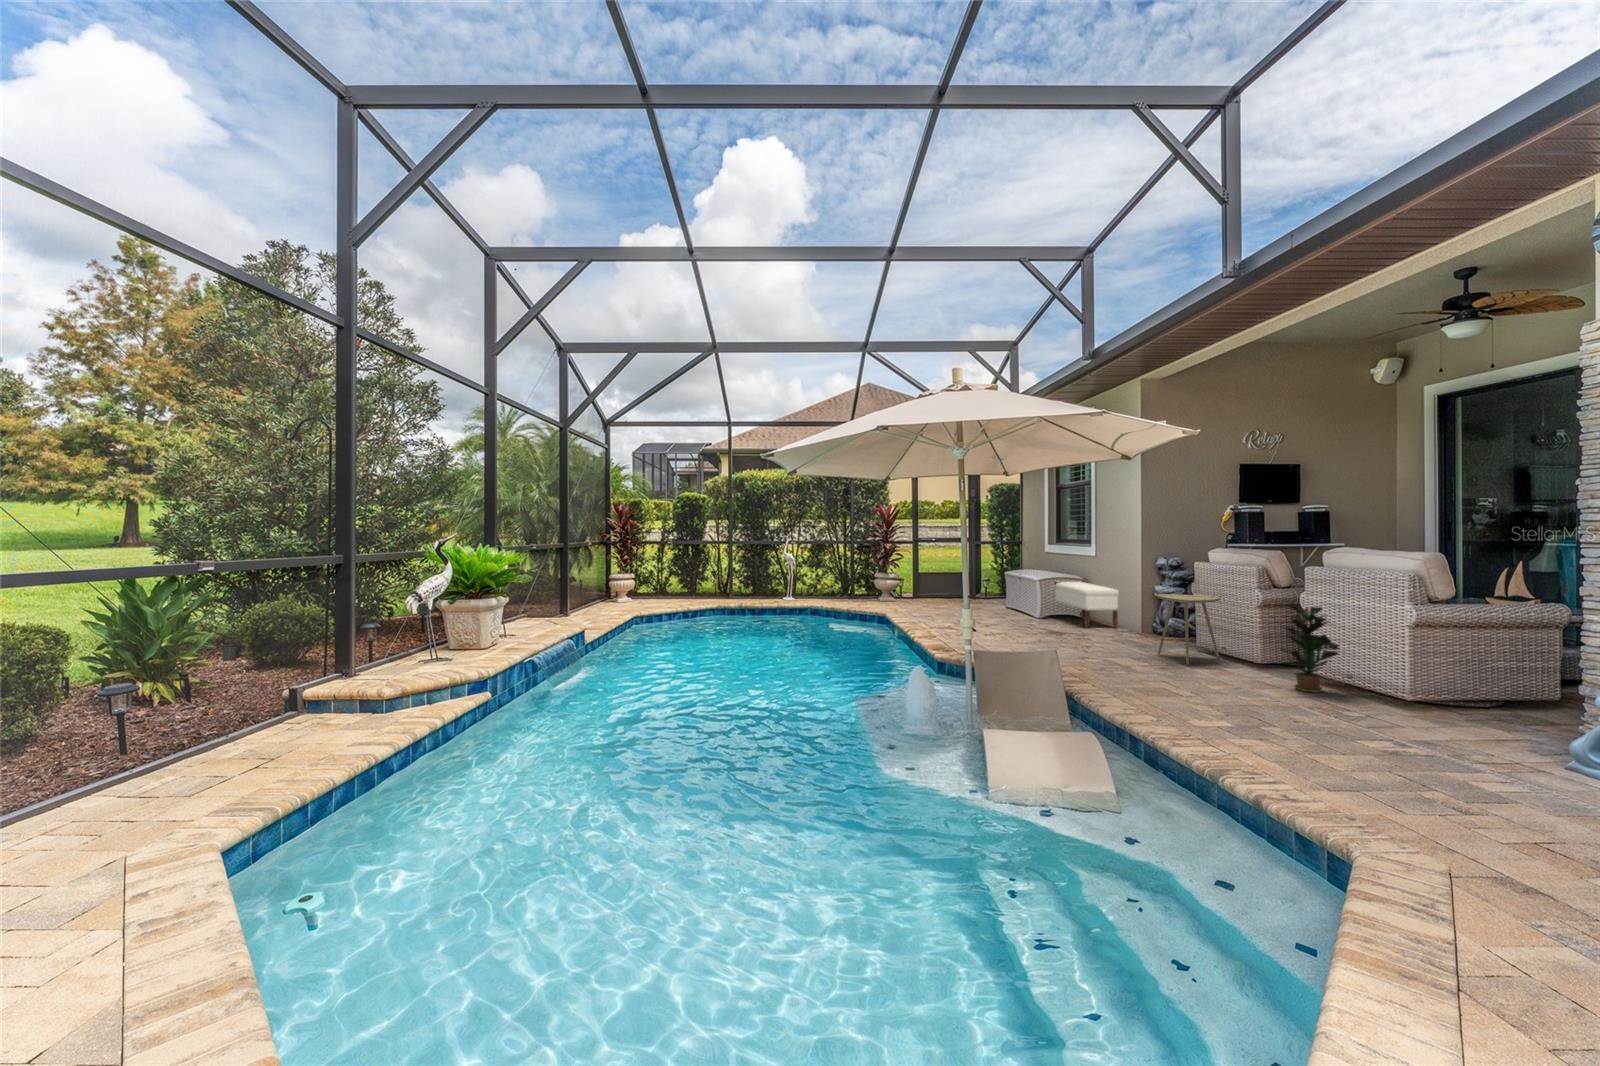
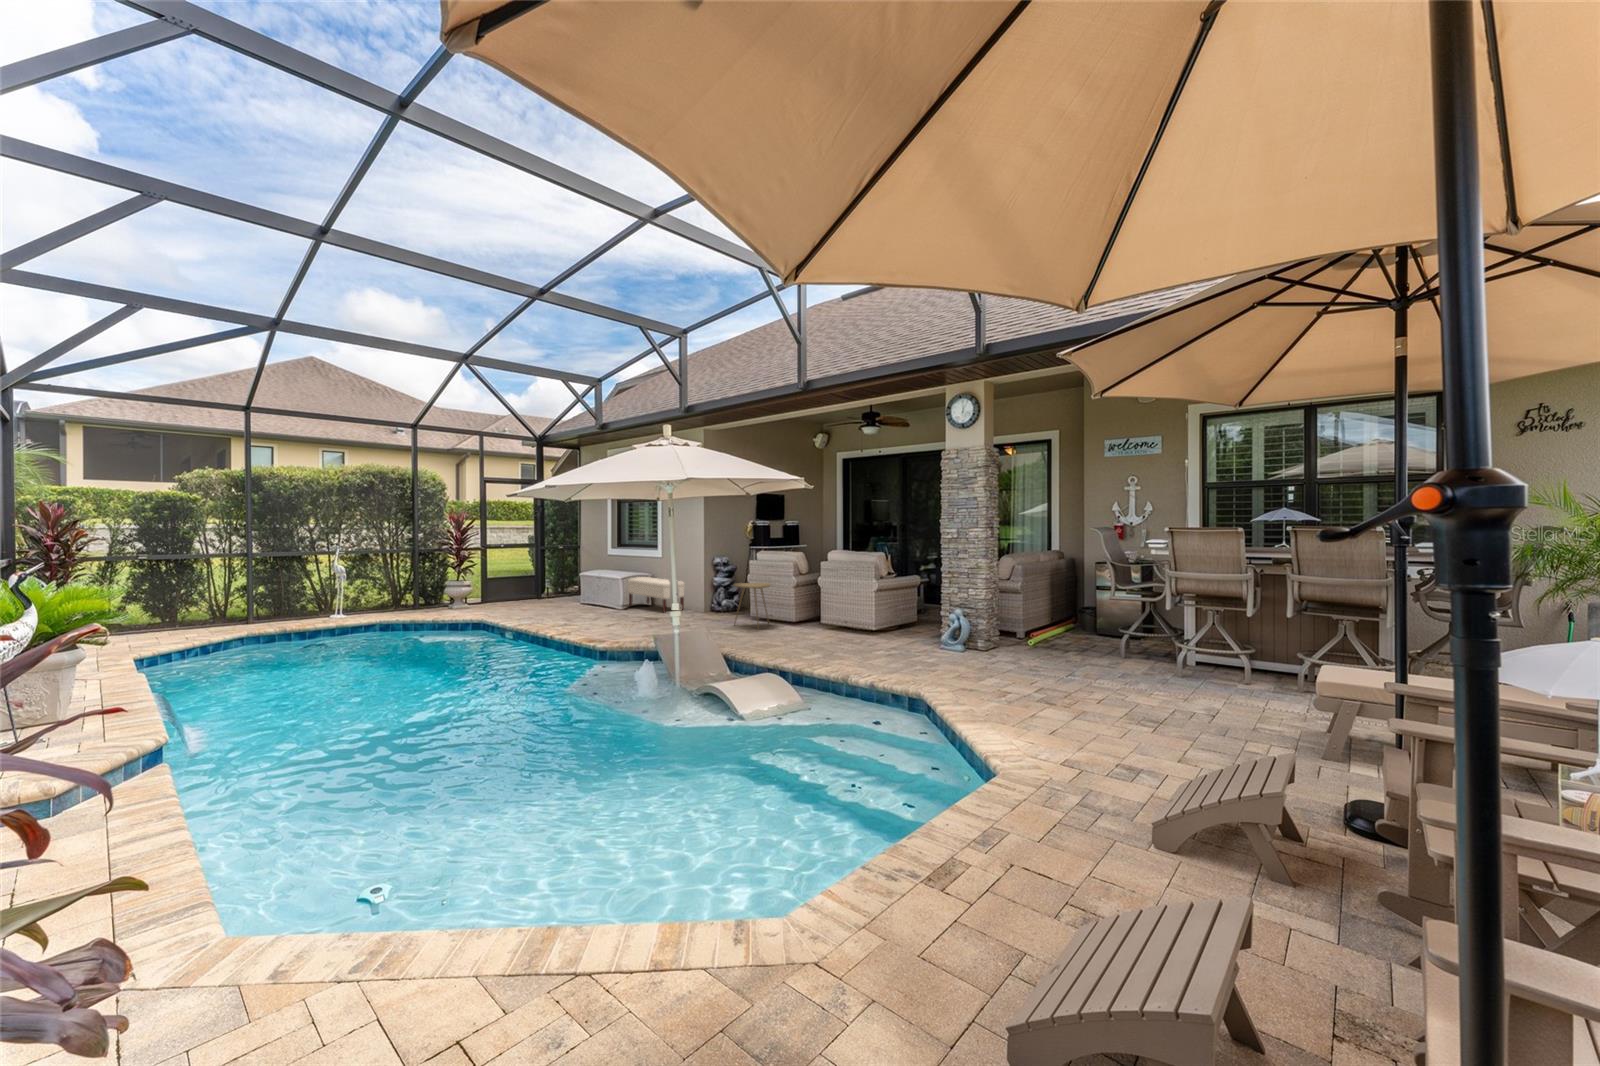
potted plant: present [1280,605,1339,692] -> none [817,585,847,636]

